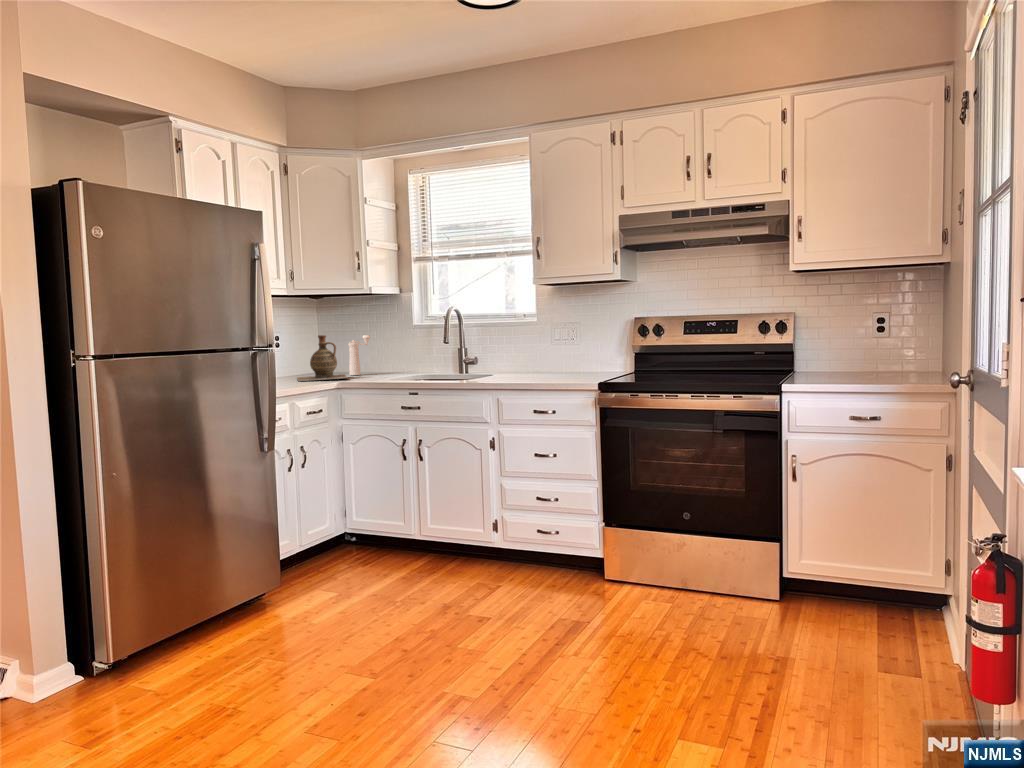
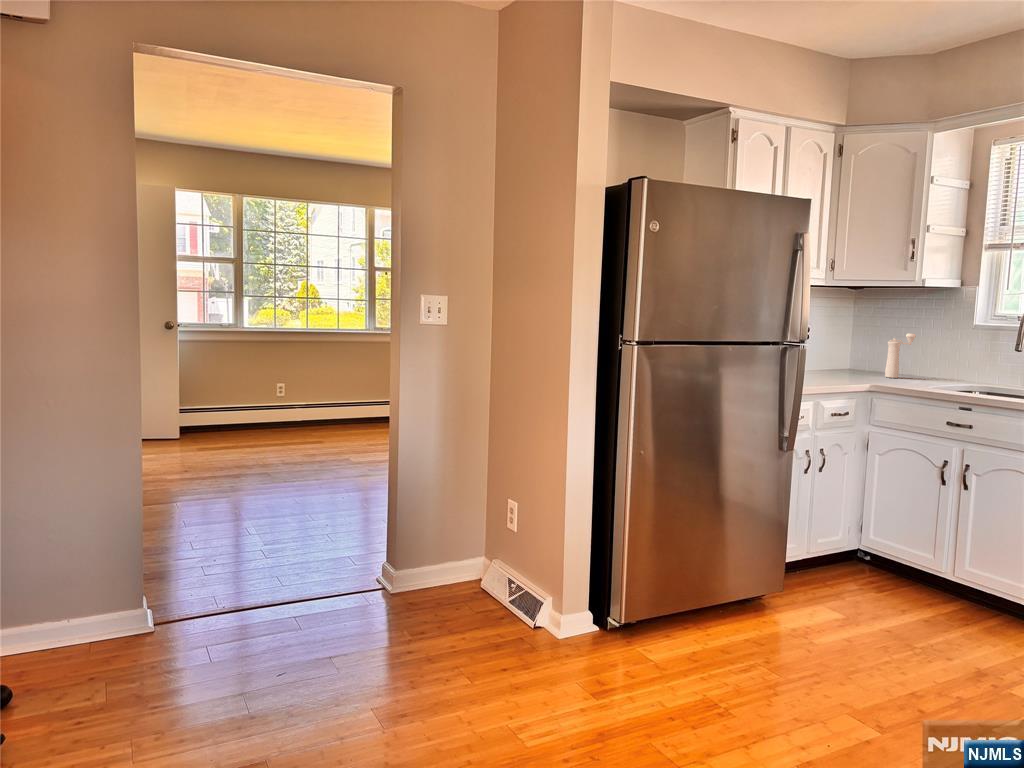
ceramic jug: present [297,335,347,381] -> none [824,331,884,381]

